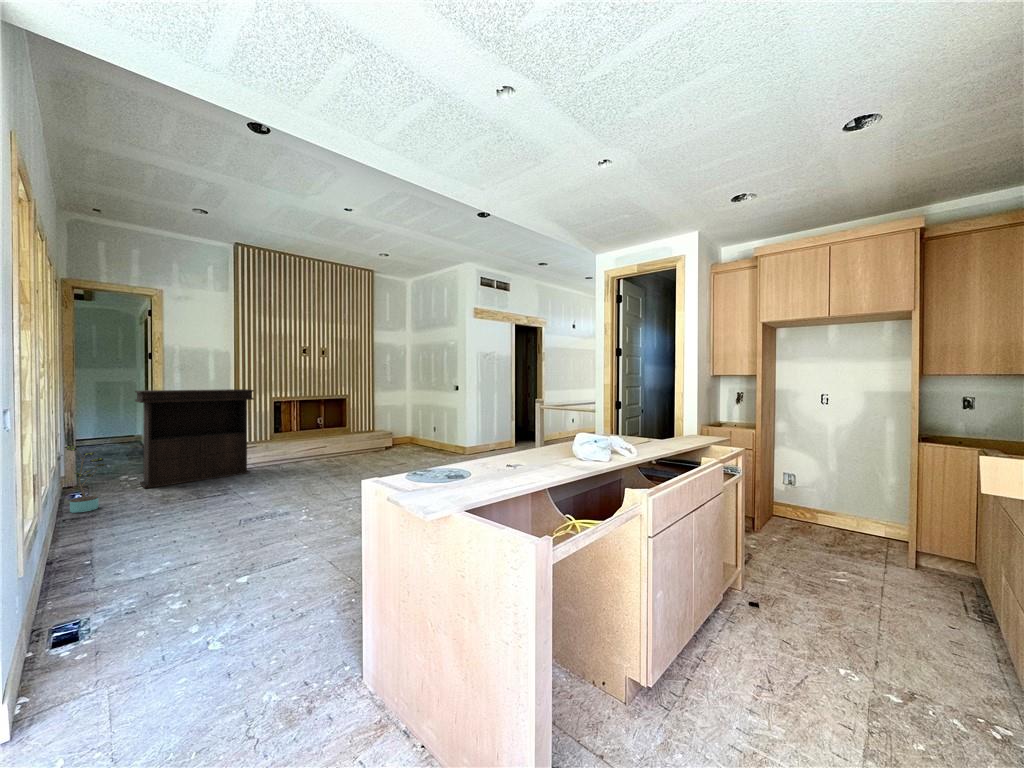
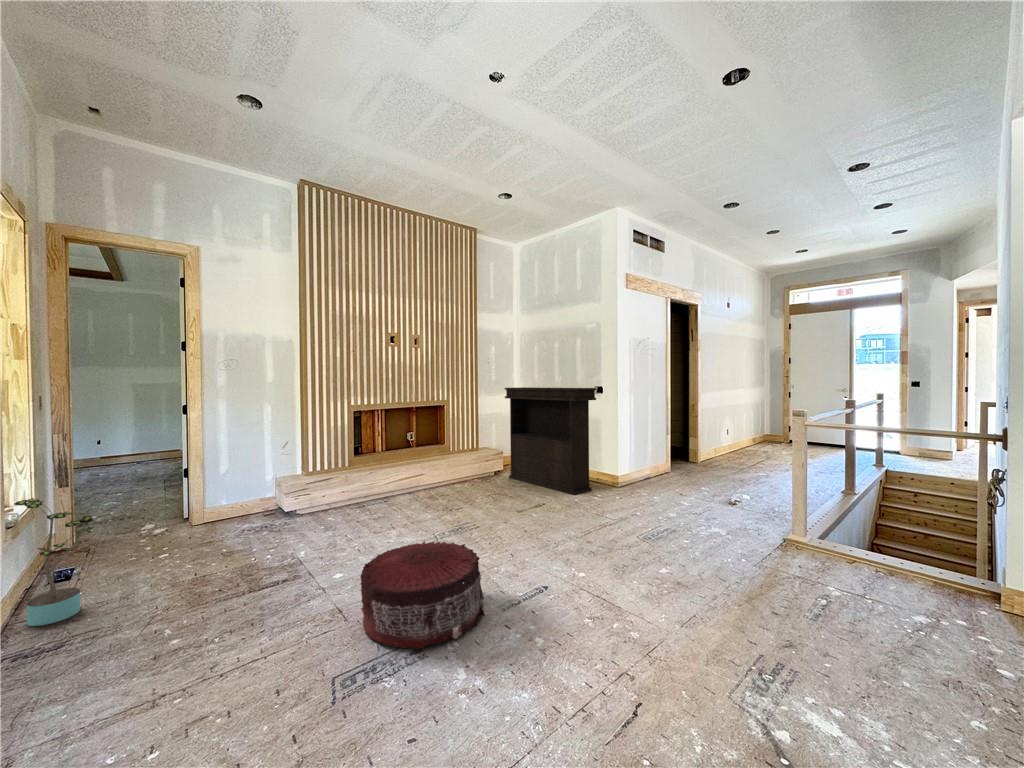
console table: present [135,389,254,488] -> present [505,387,596,495]
pouf: none [258,471,325,514] -> present [360,541,485,649]

